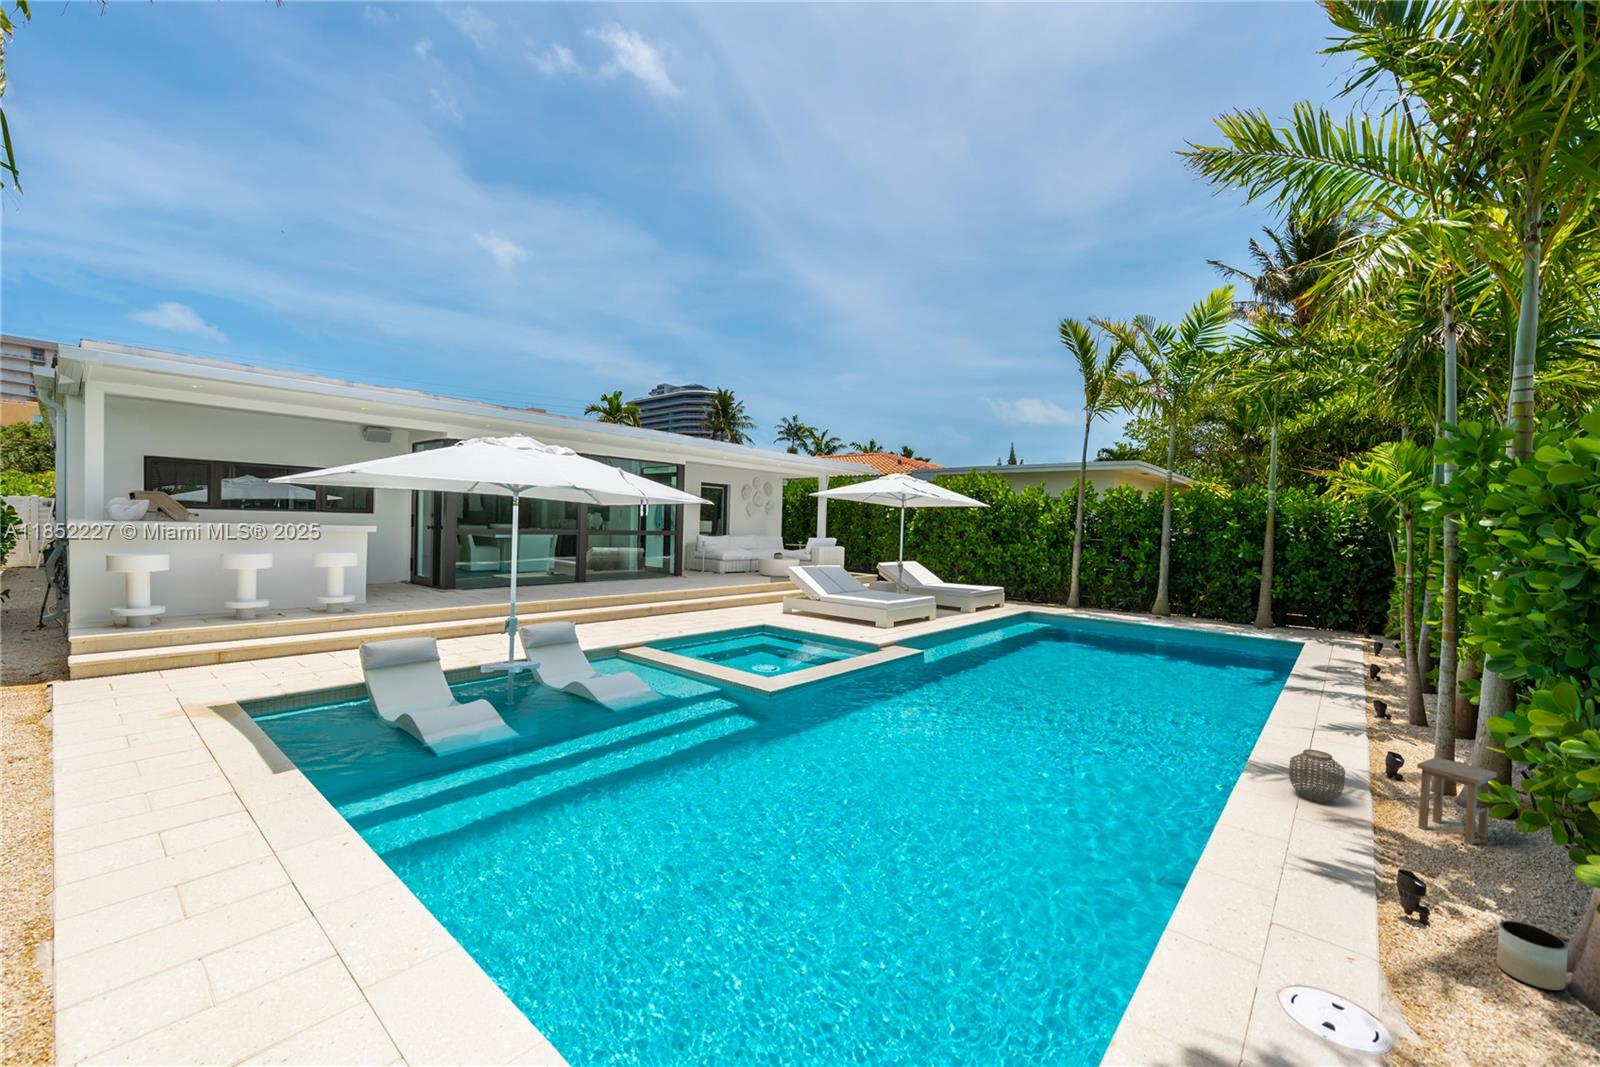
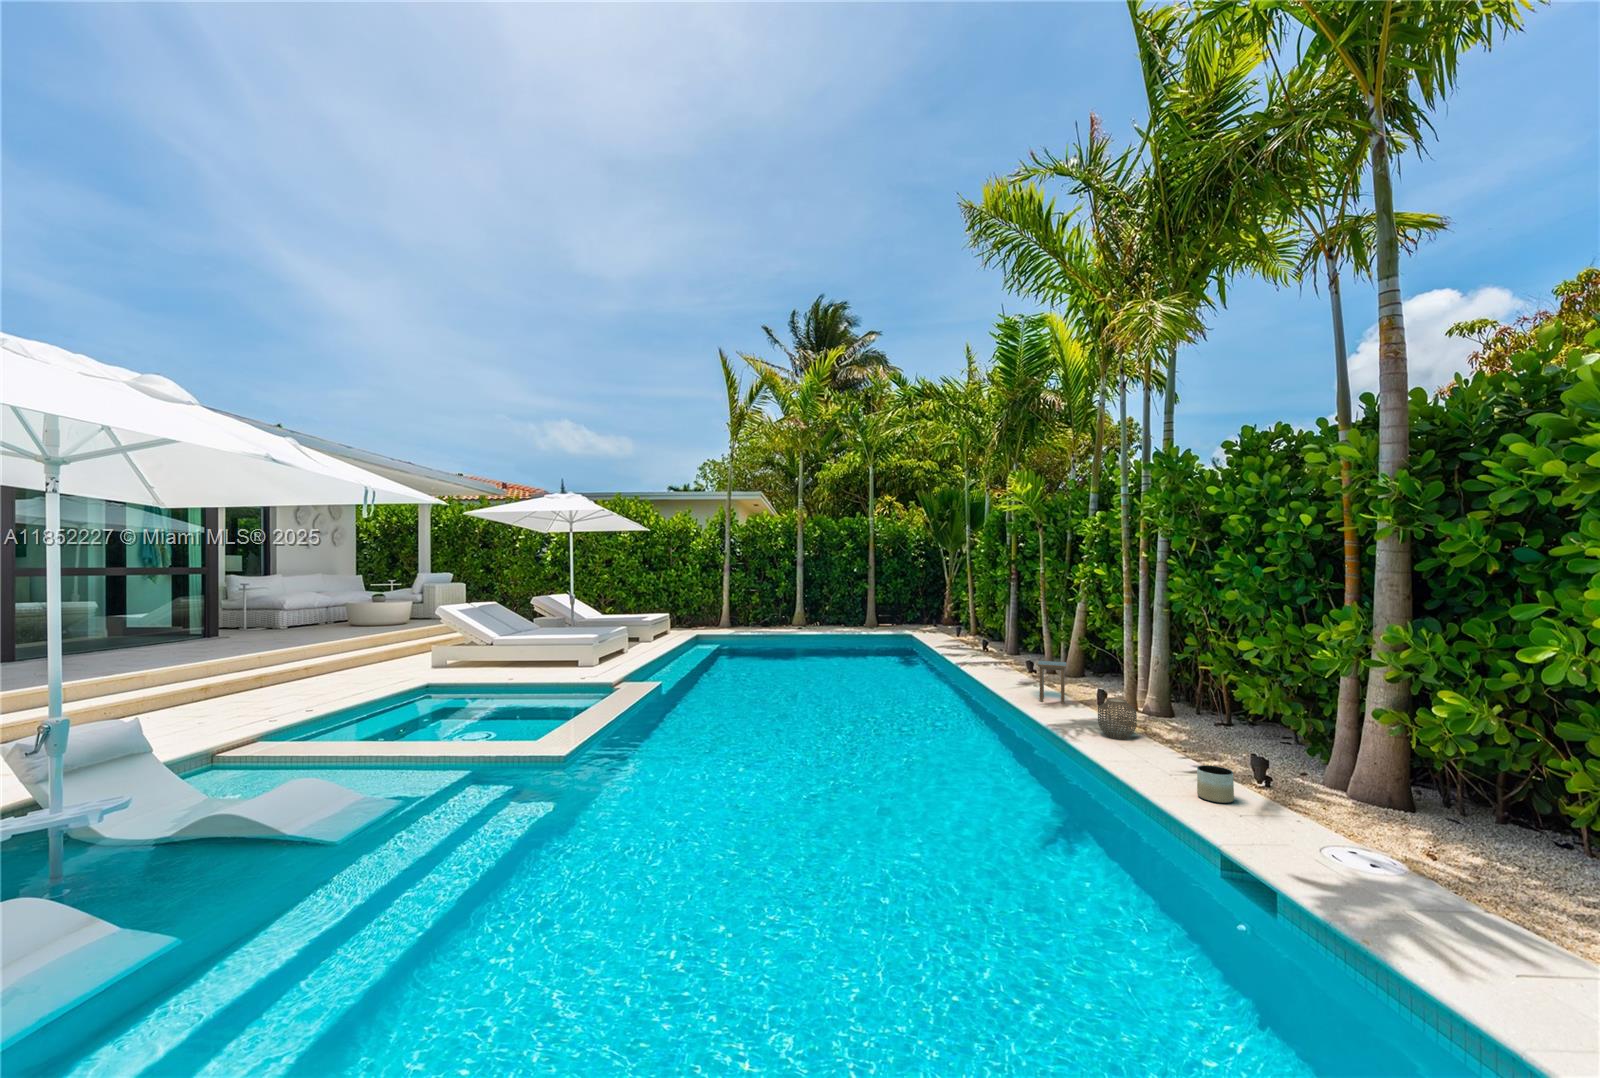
stool: present [1417,757,1497,845] -> present [1038,661,1066,704]
planter: present [1497,921,1568,990] -> present [1197,765,1234,803]

